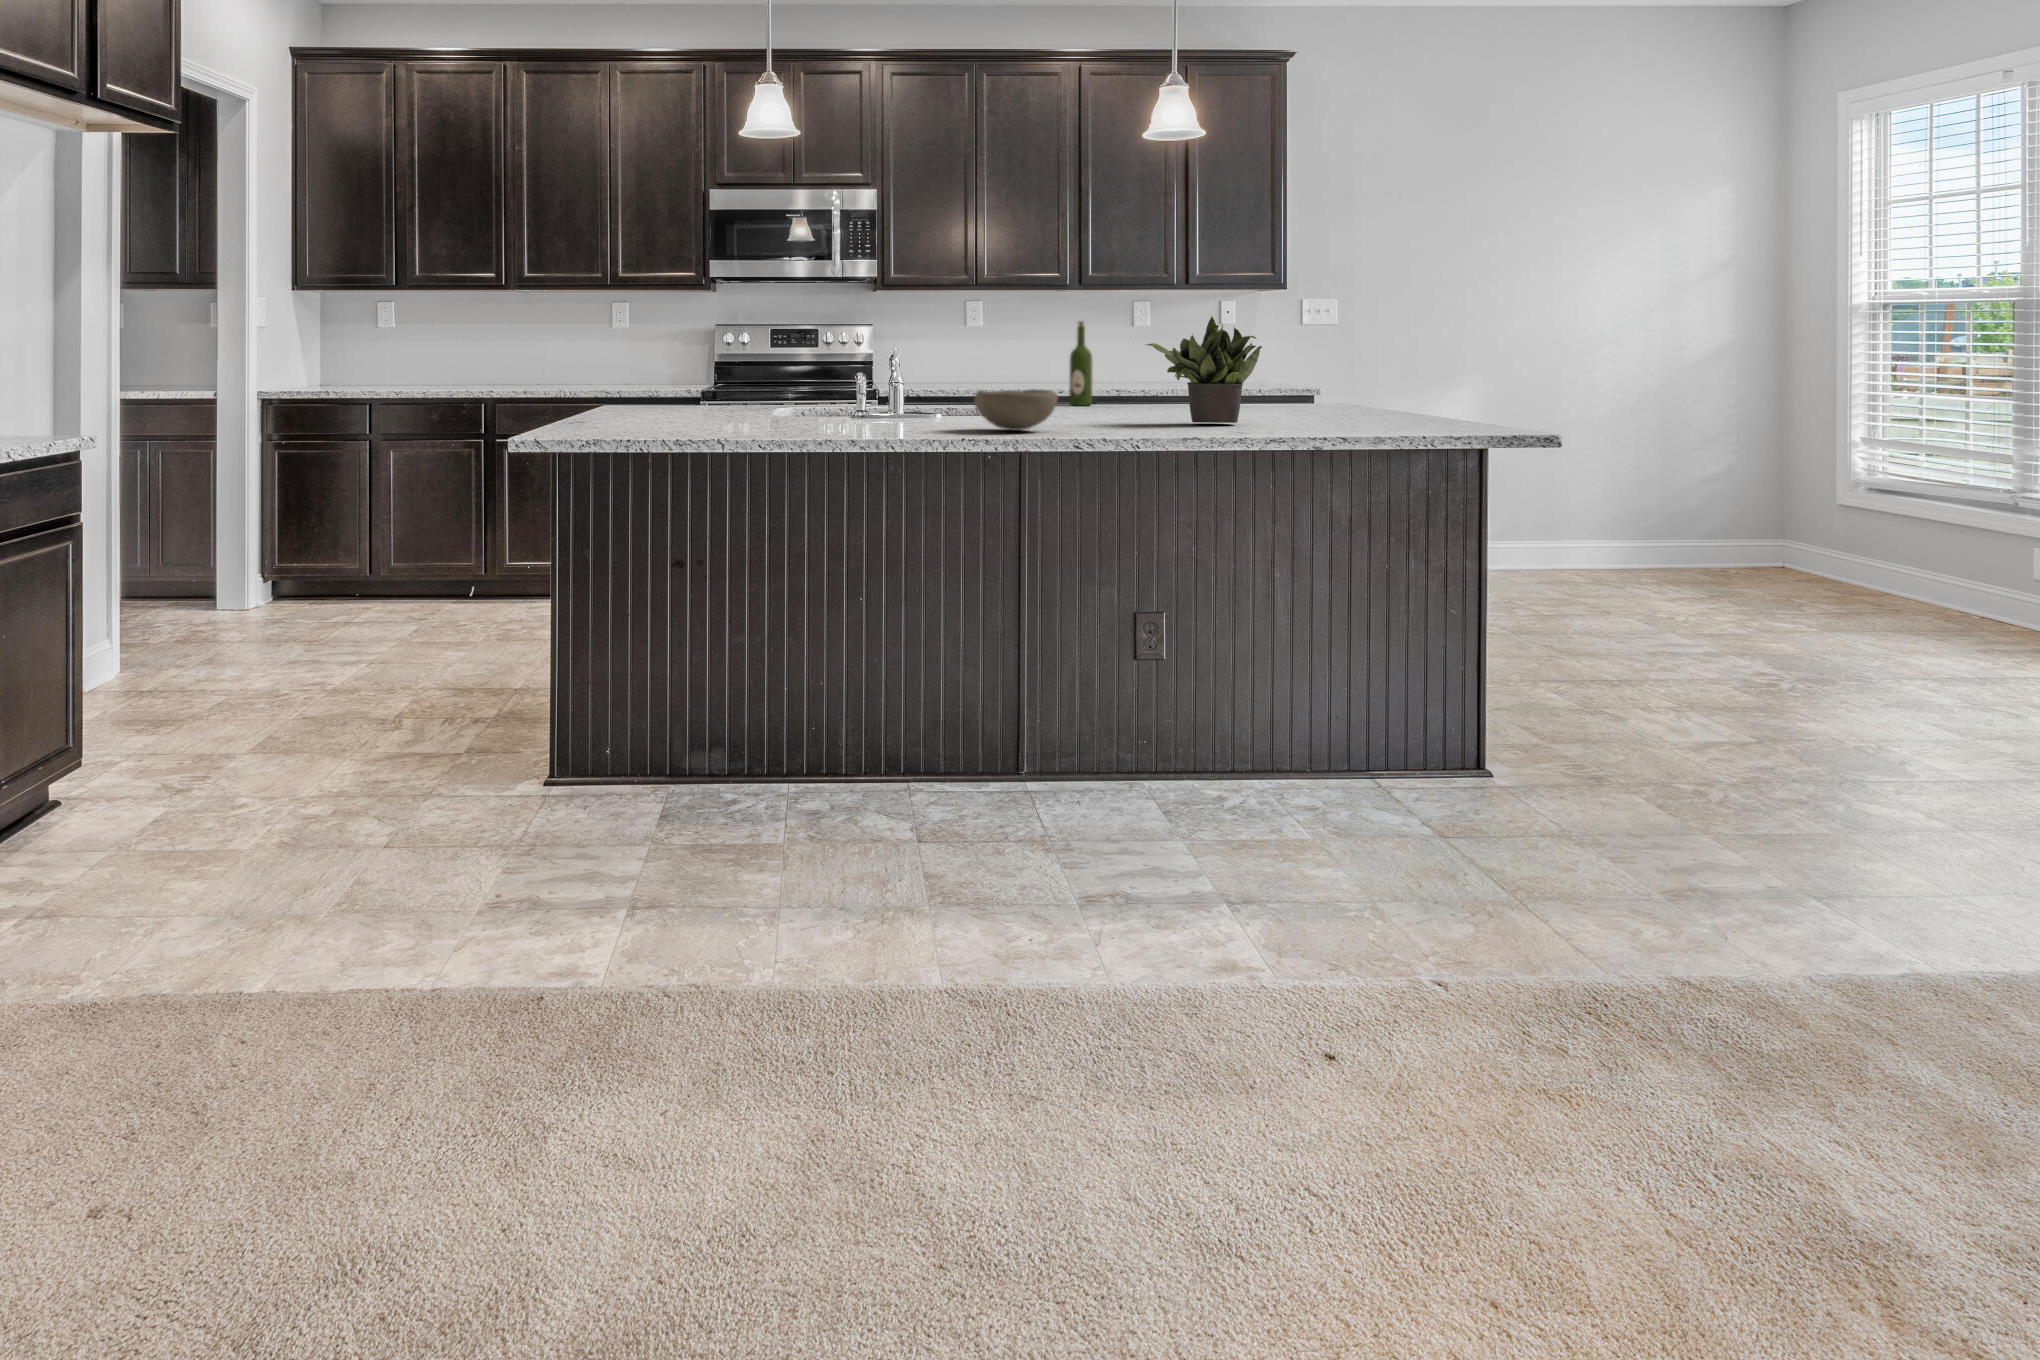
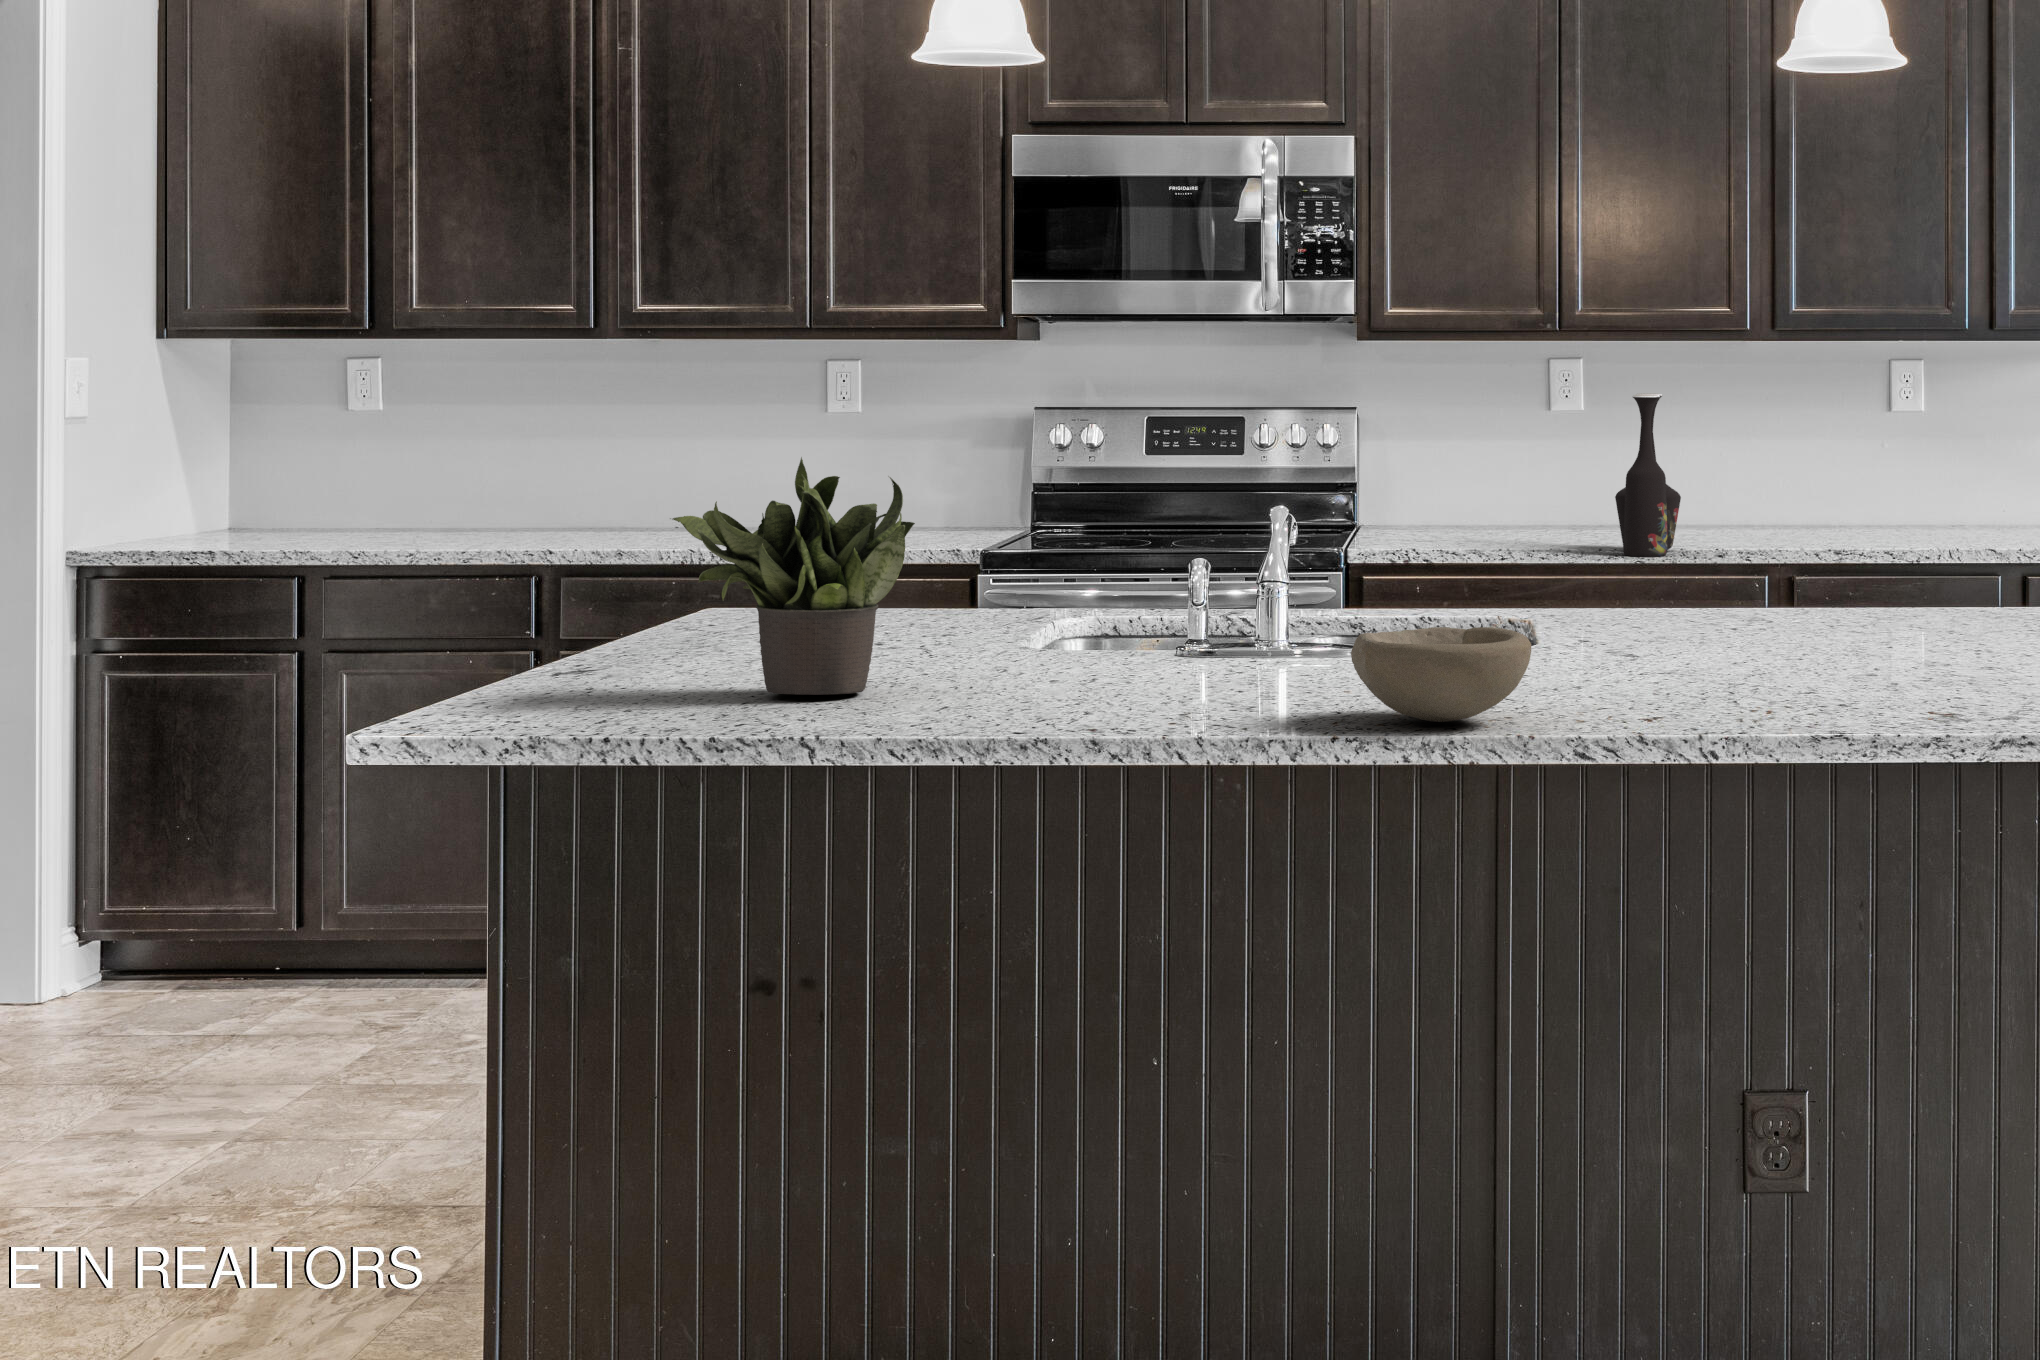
vase: none [1003,316,1035,394] -> present [1615,394,1681,557]
potted plant: present [1146,317,1262,423] -> present [670,457,915,695]
wine bottle: present [1069,321,1092,406] -> none [1690,430,1737,608]

